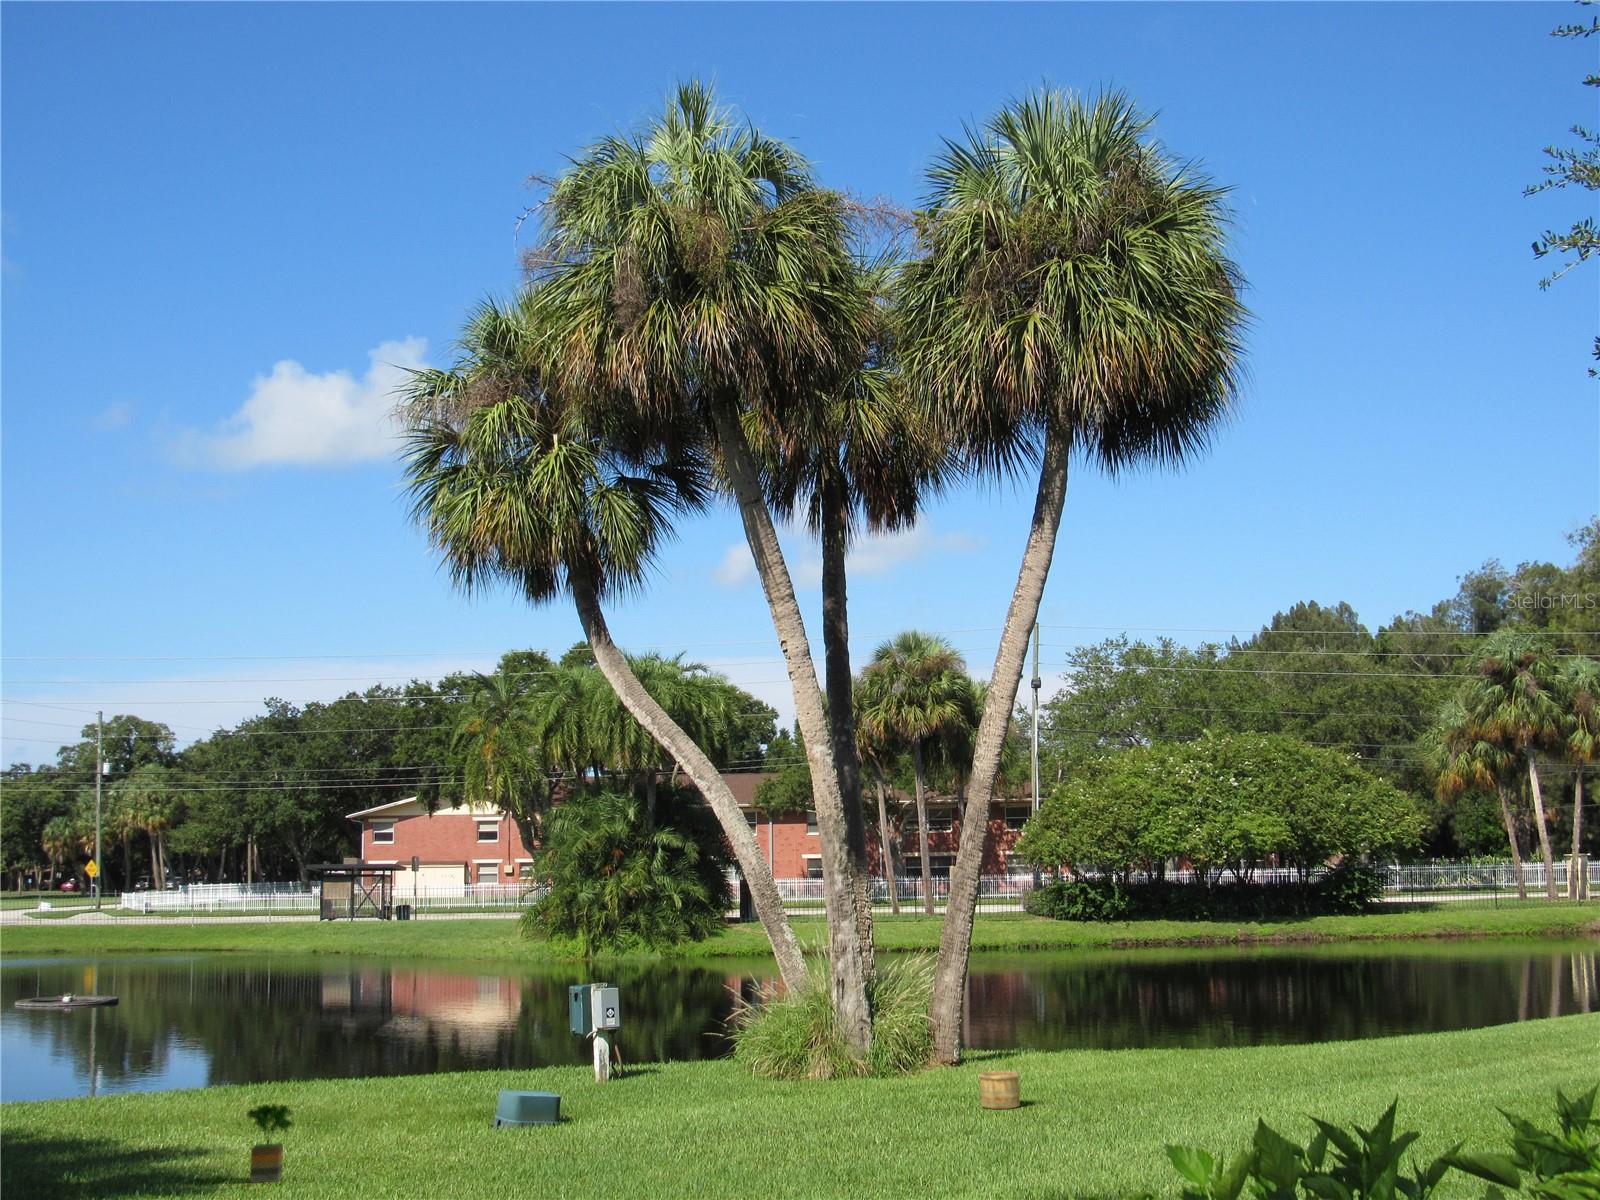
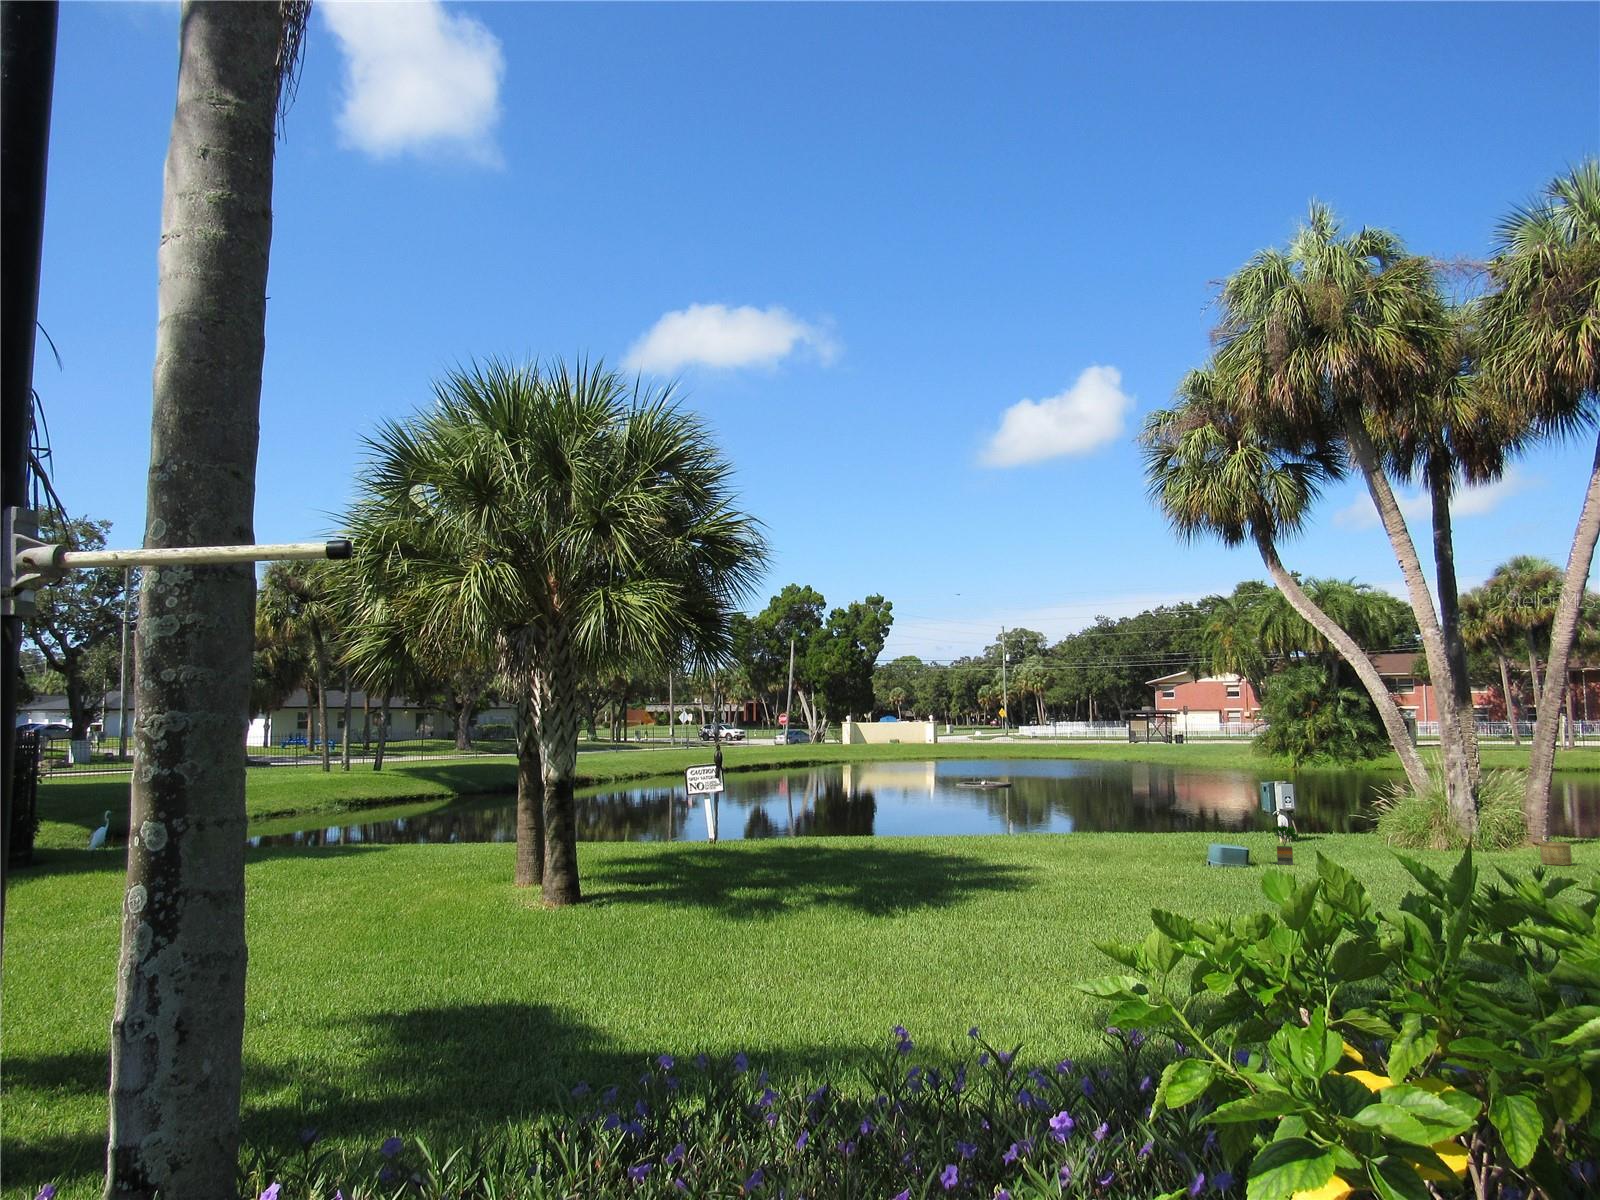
potted tree: present [247,1104,294,1183] -> present [1271,825,1298,865]

